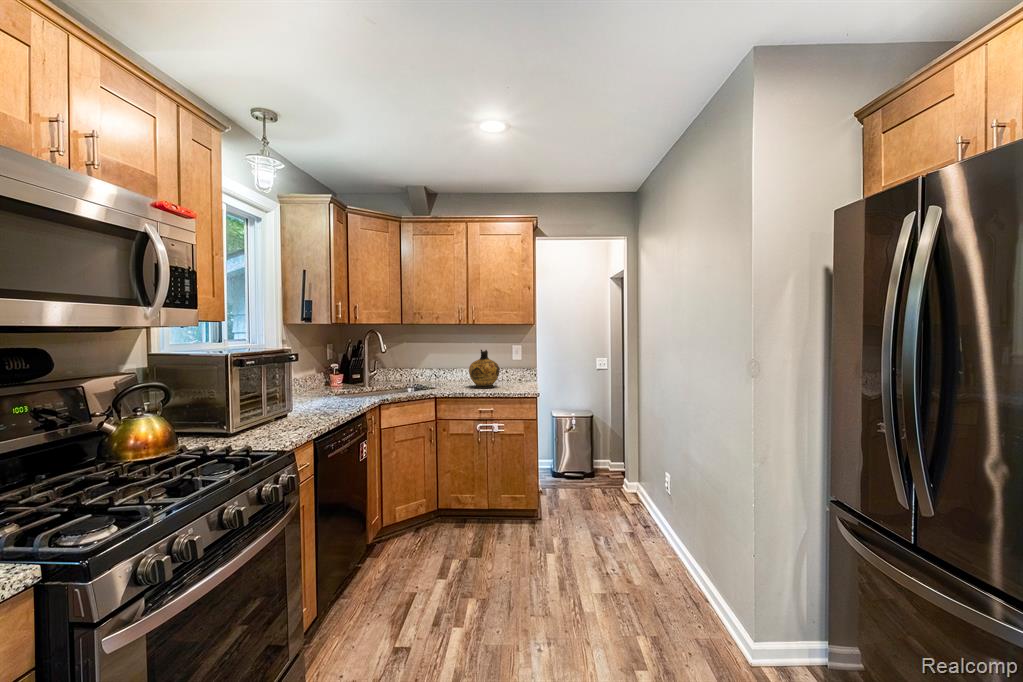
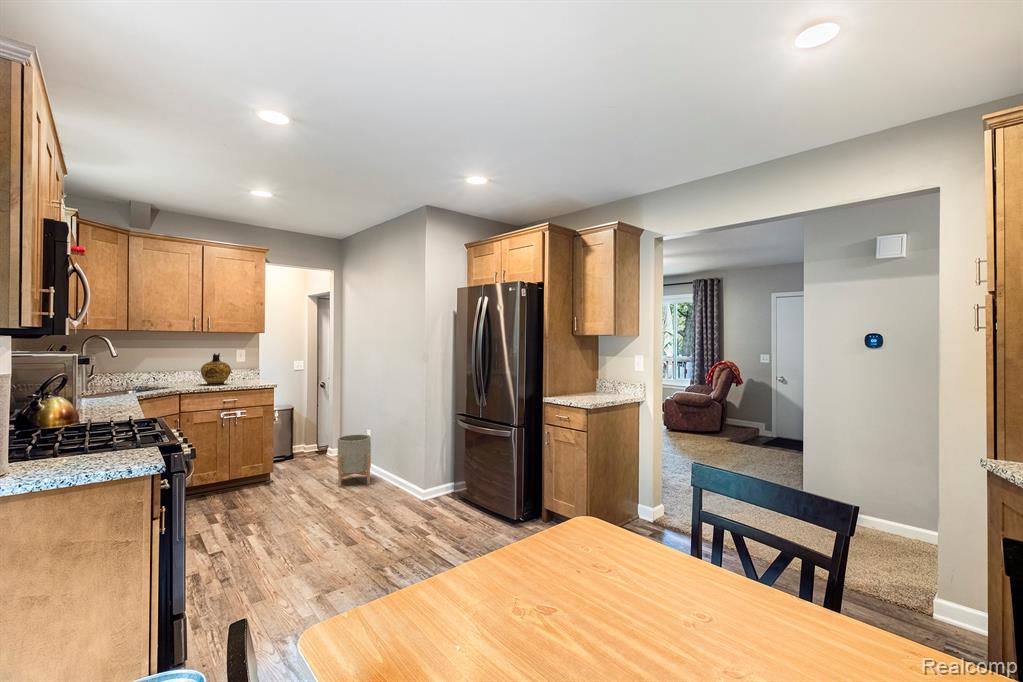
planter: none [612,478,666,568] -> present [338,435,371,487]

